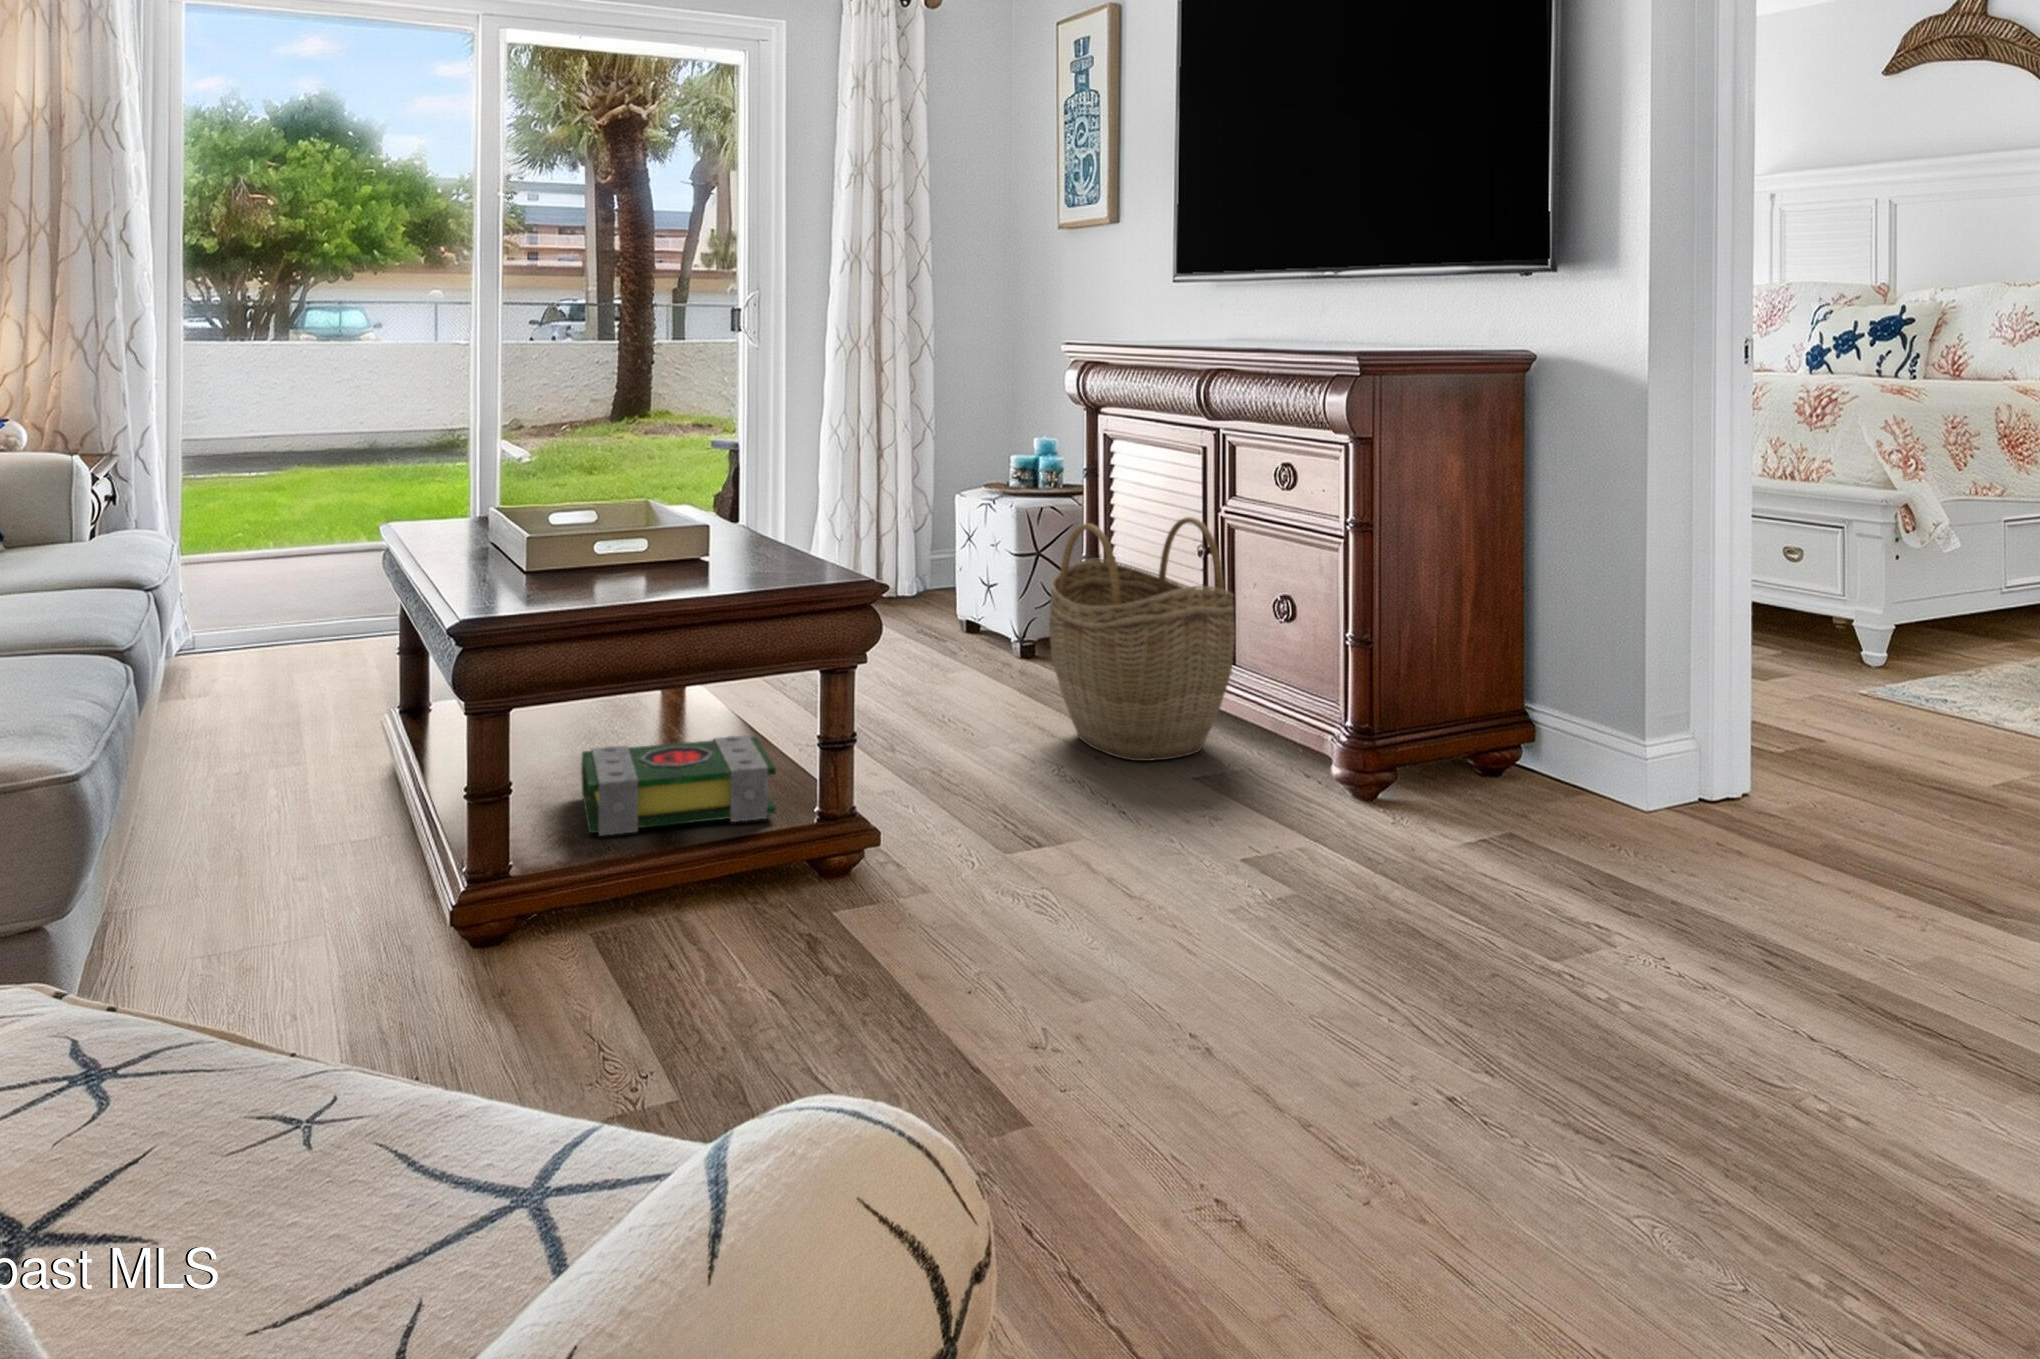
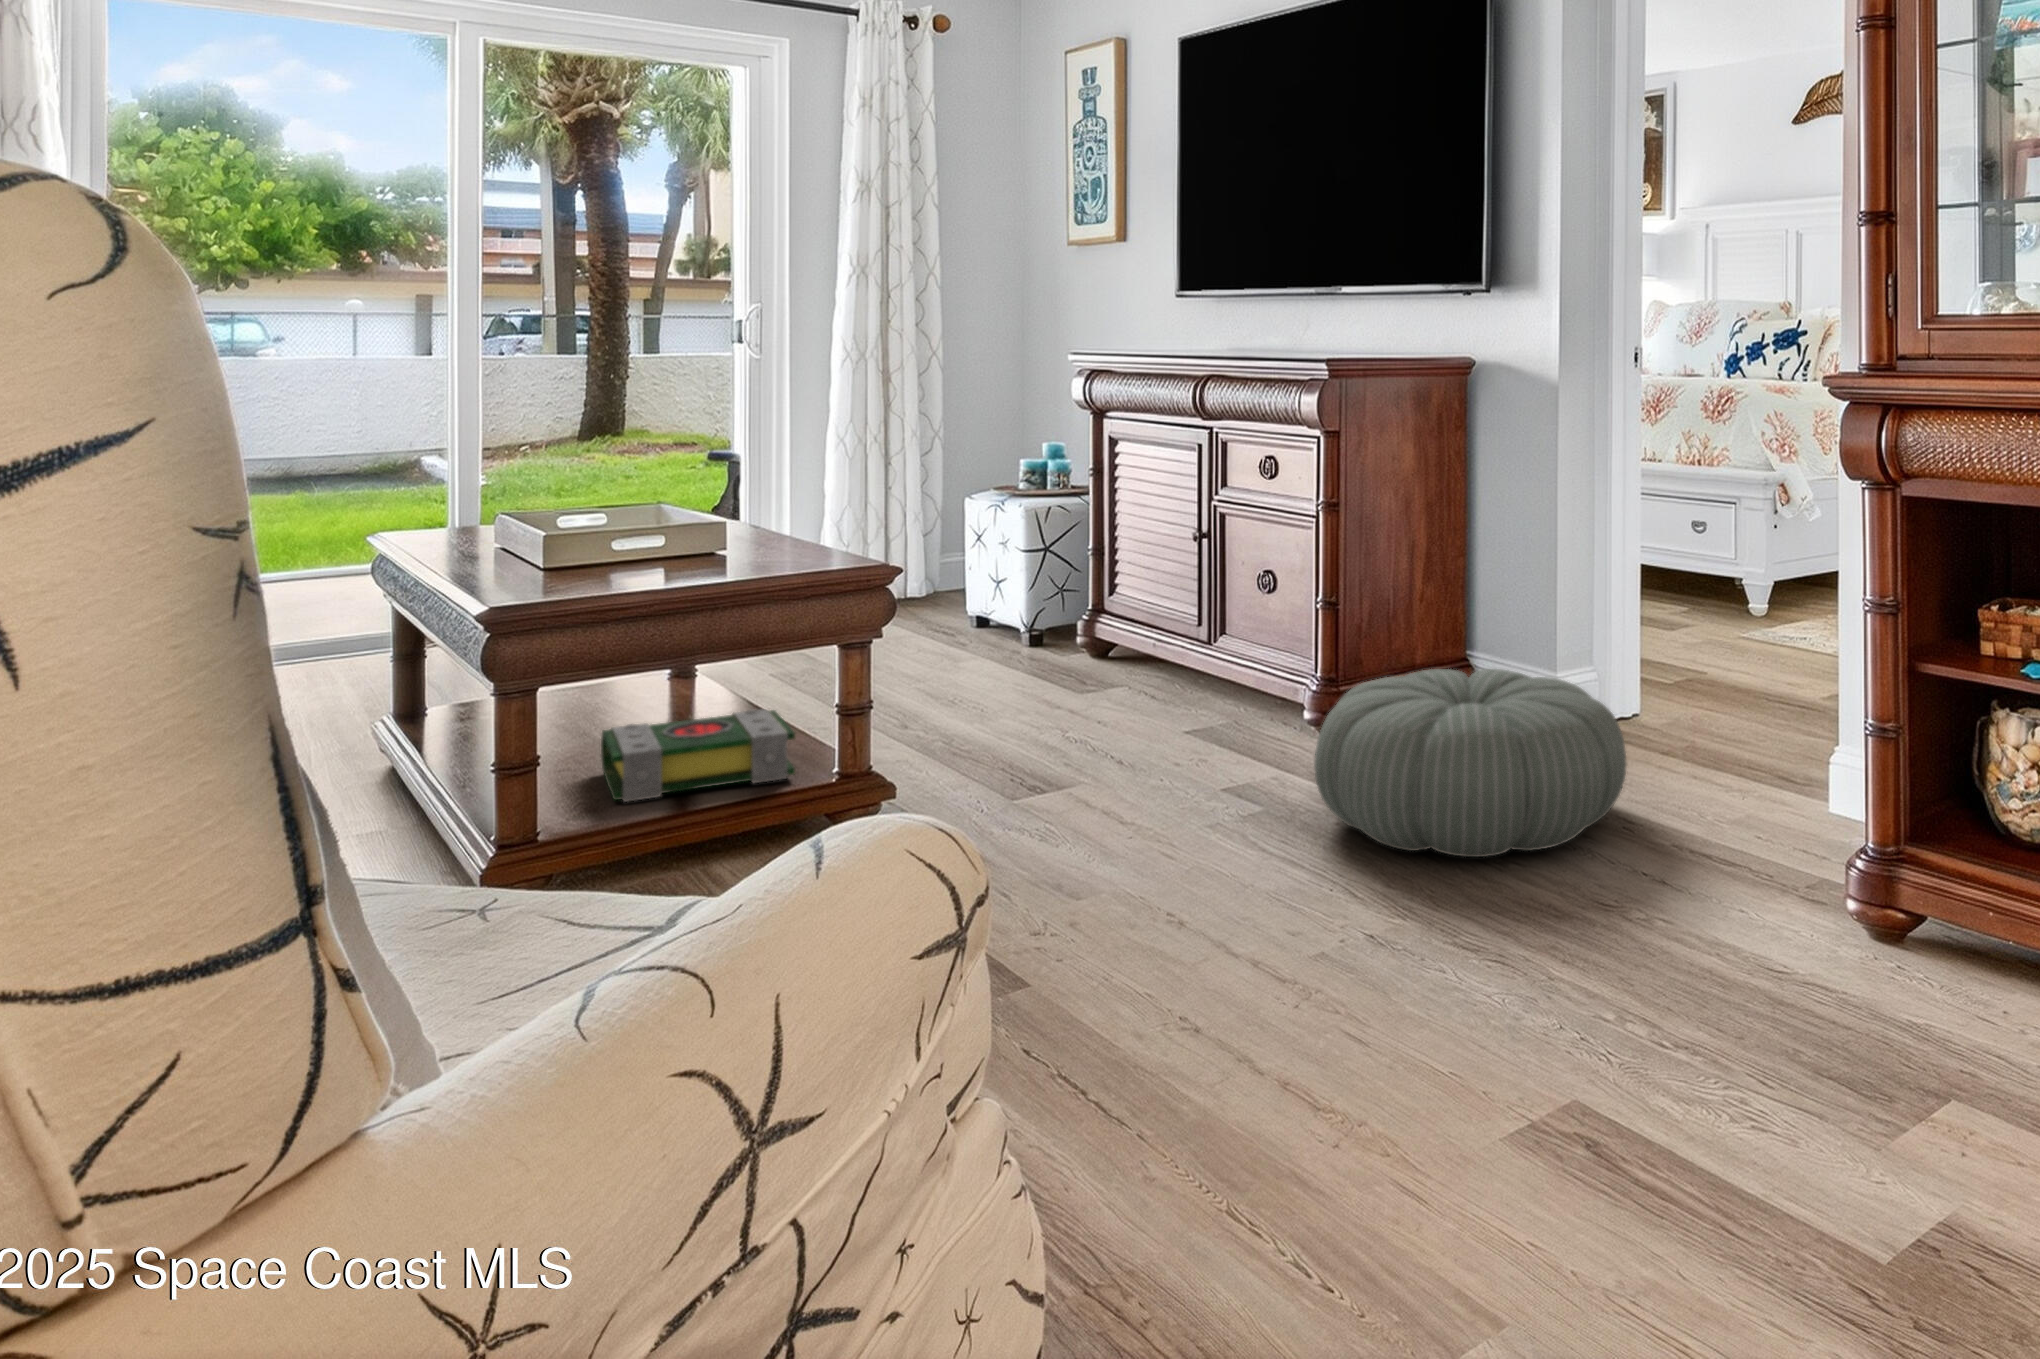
woven basket: present [1049,517,1235,761] -> none [1052,504,1219,718]
pouf: none [1362,735,1768,987] -> present [1314,669,1626,857]

